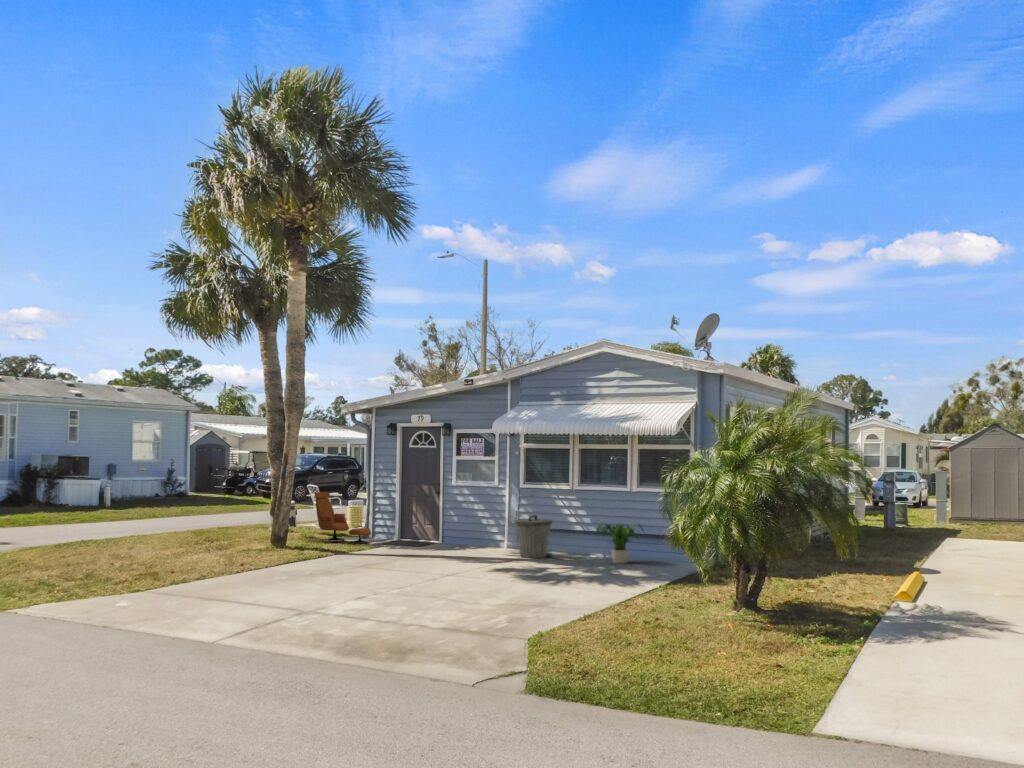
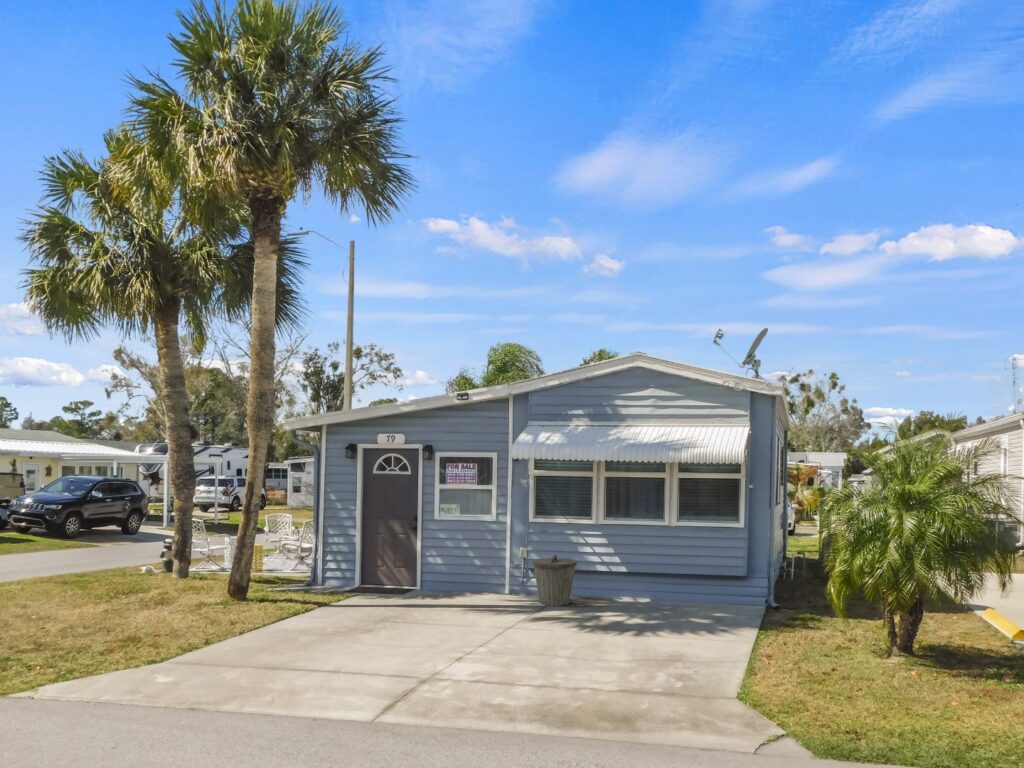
lounge chair: present [315,492,371,545] -> none [247,530,324,597]
potted plant: present [597,523,644,563] -> none [642,562,690,608]

